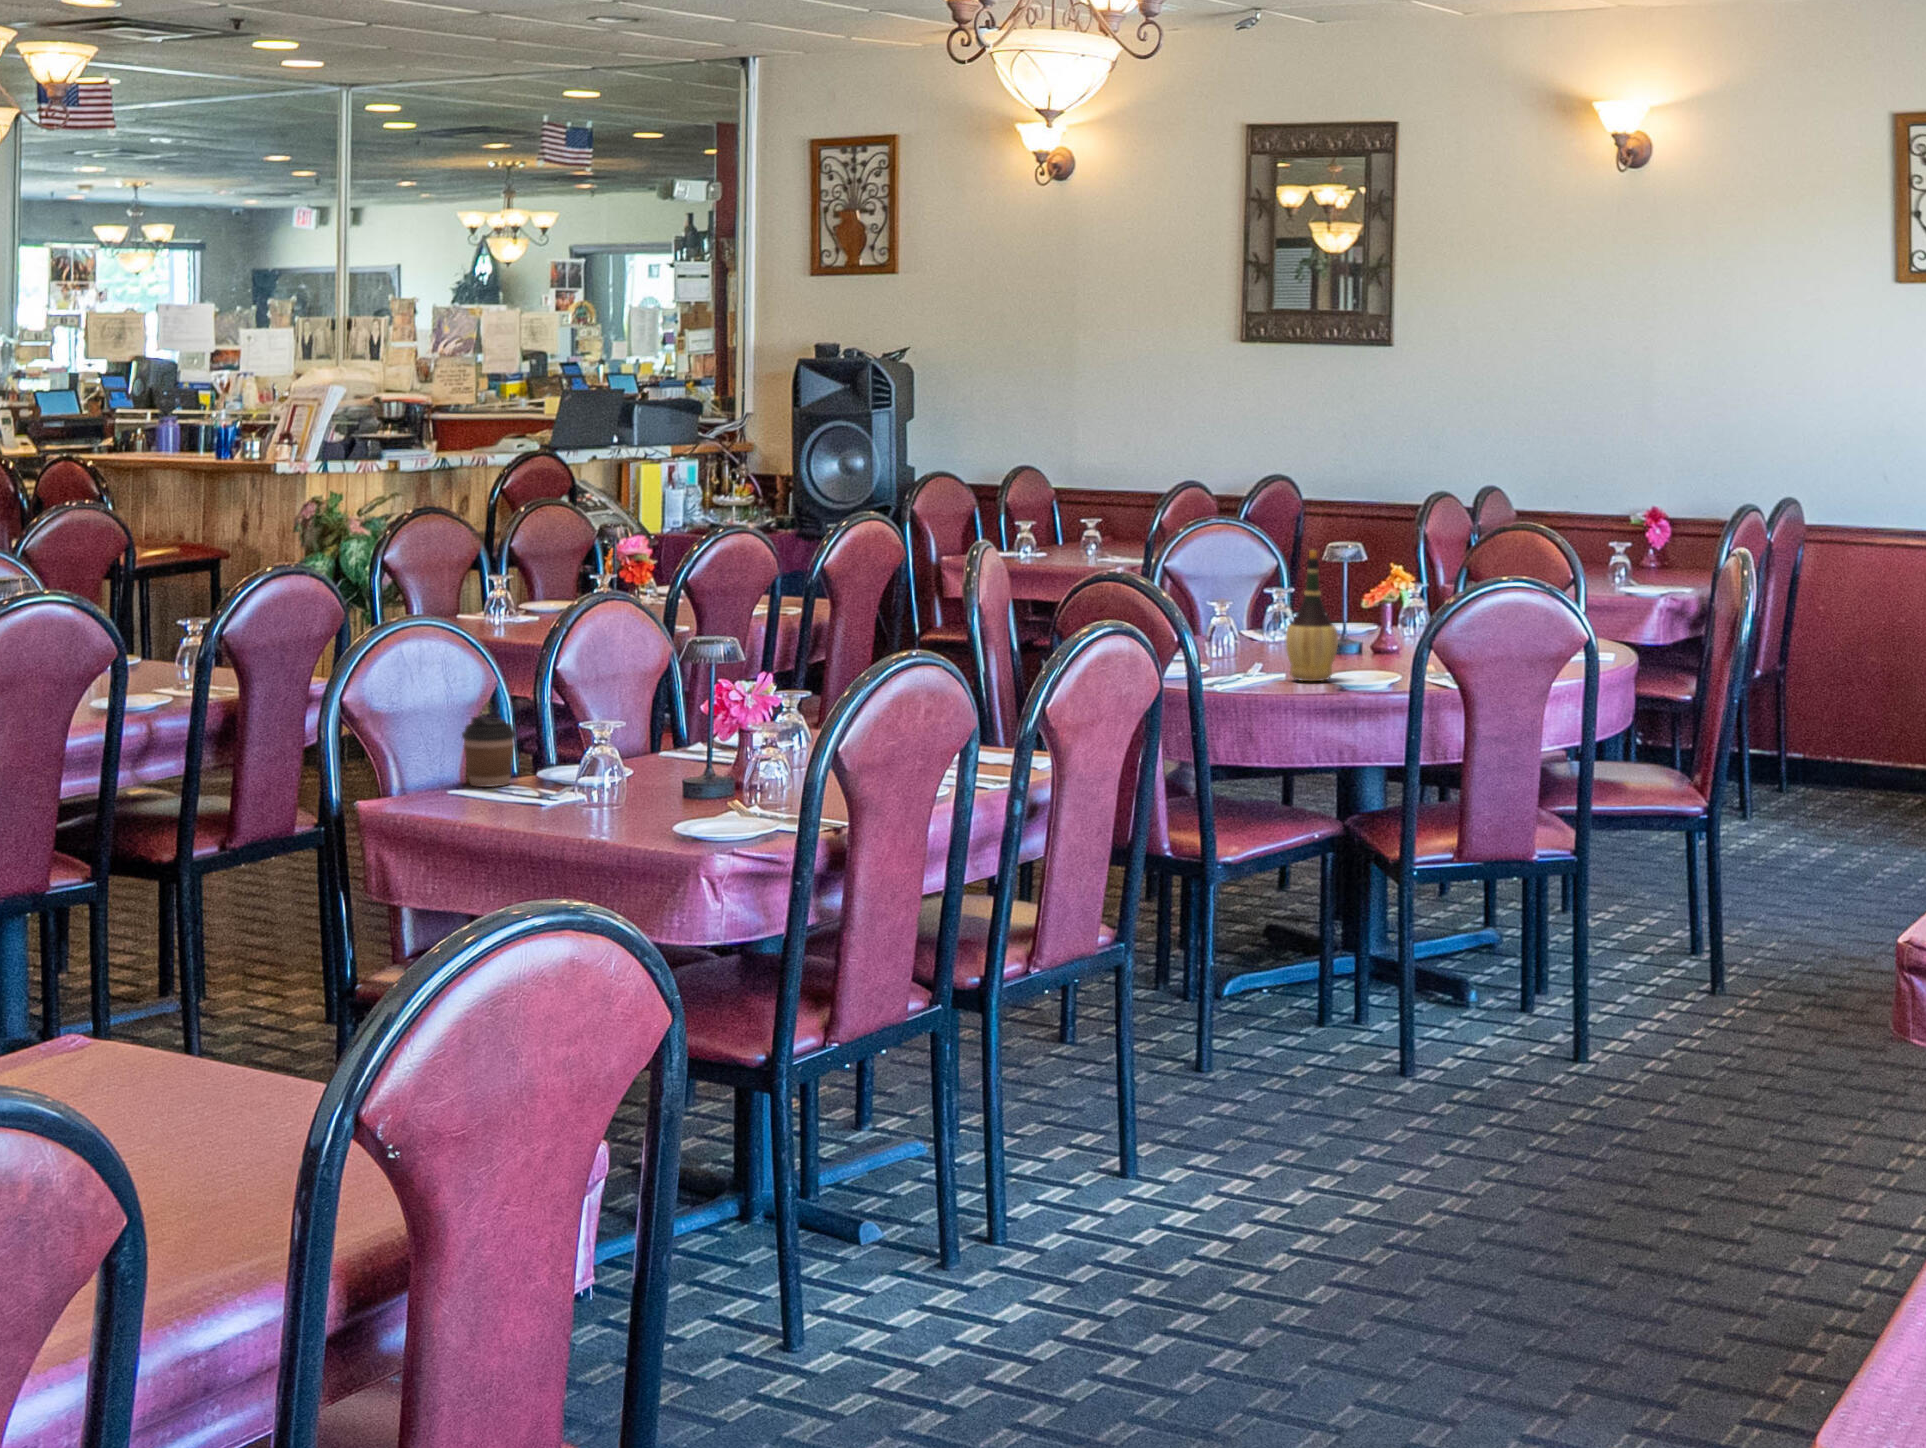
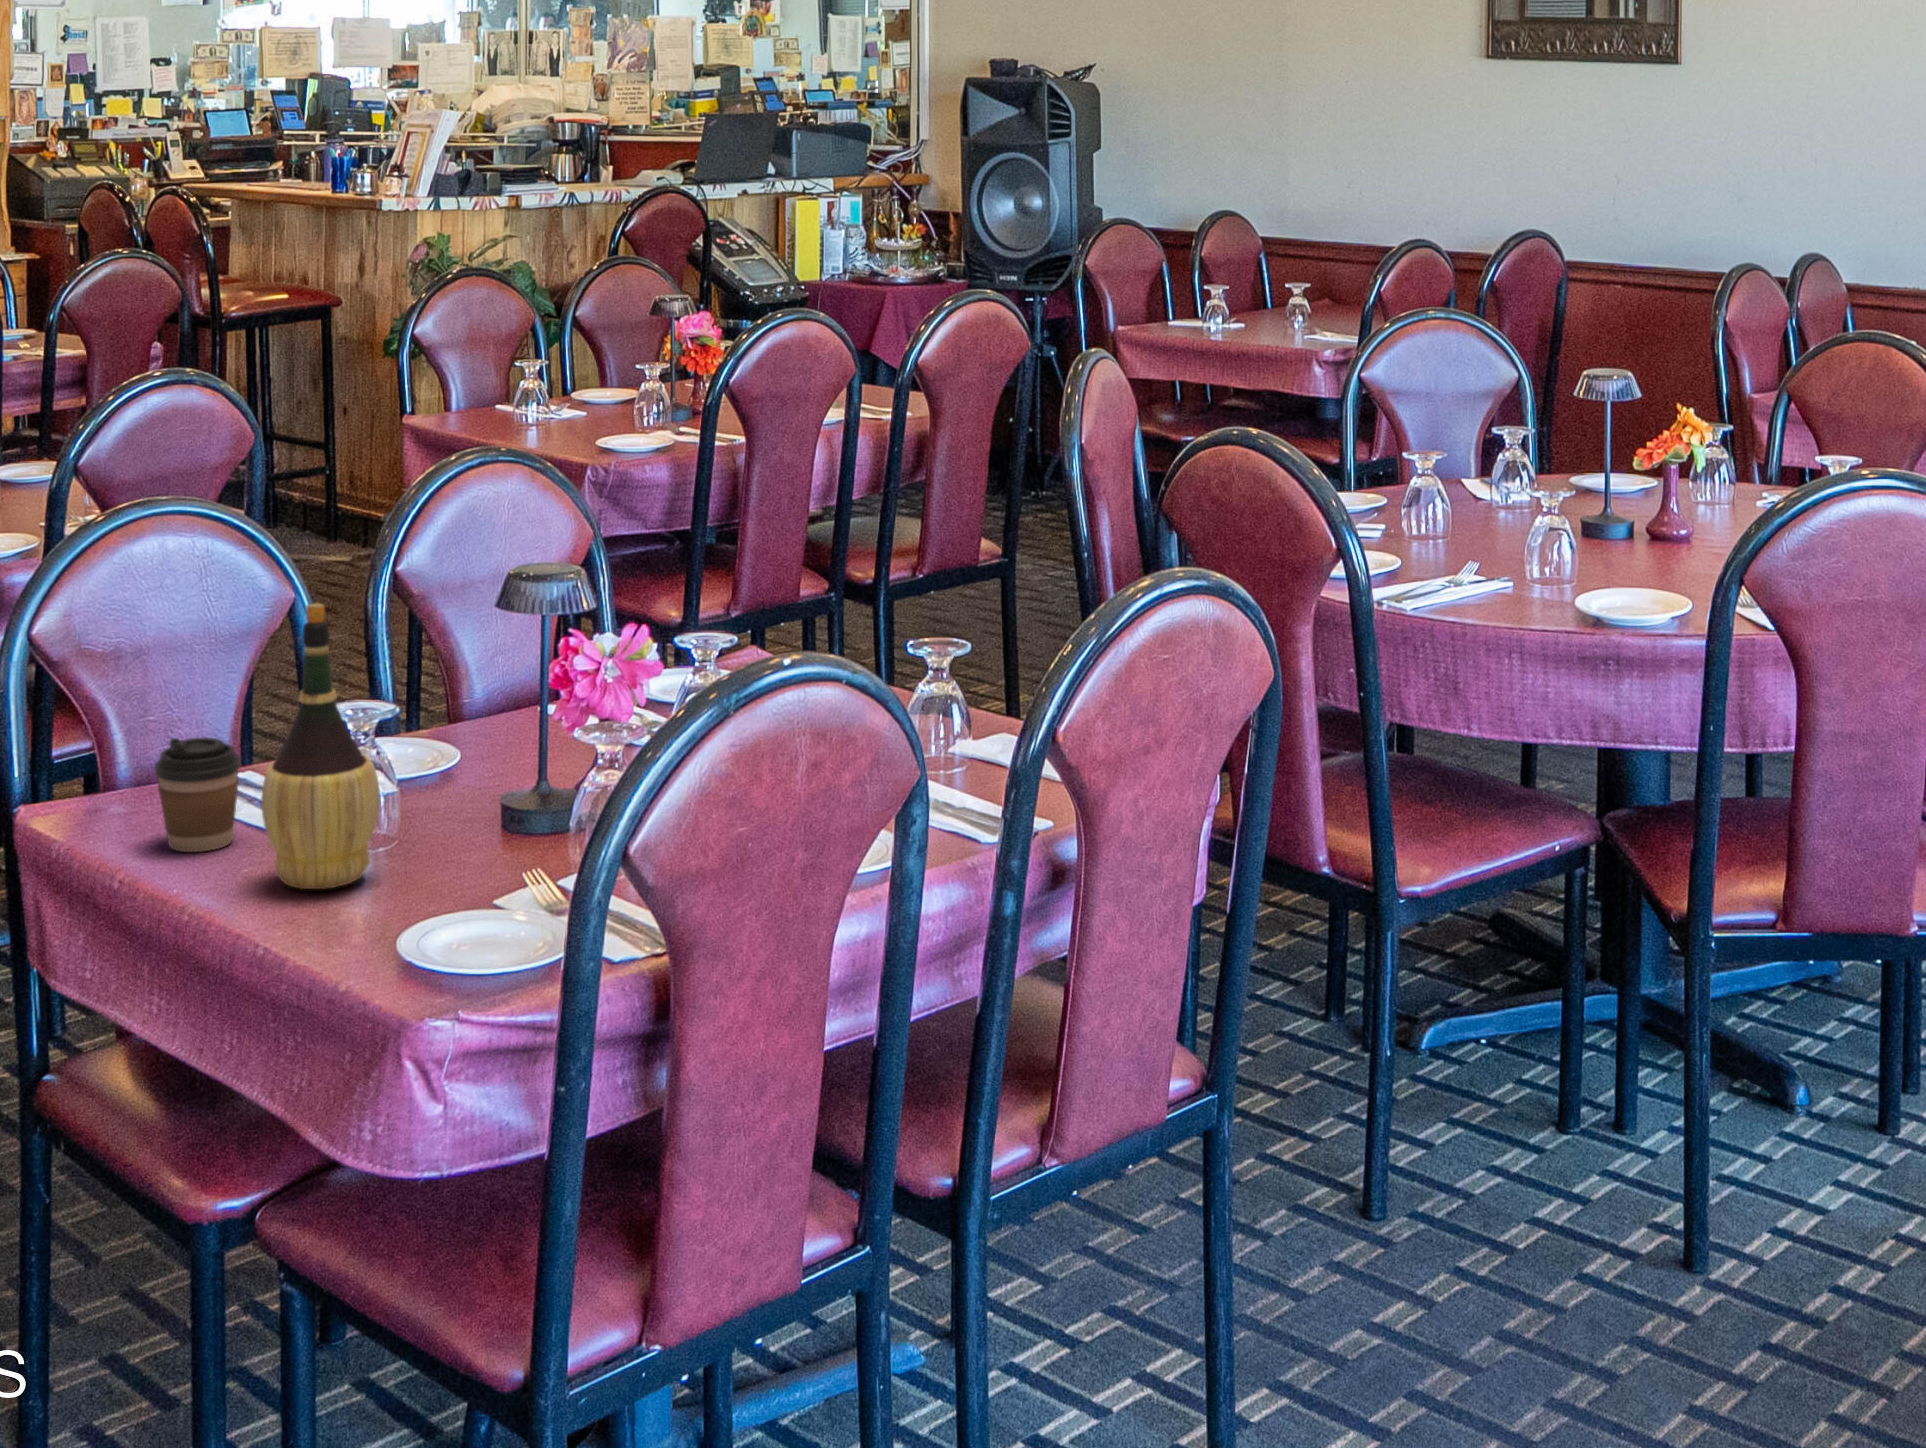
wine bottle: present [1285,550,1338,681] -> present [261,604,380,889]

